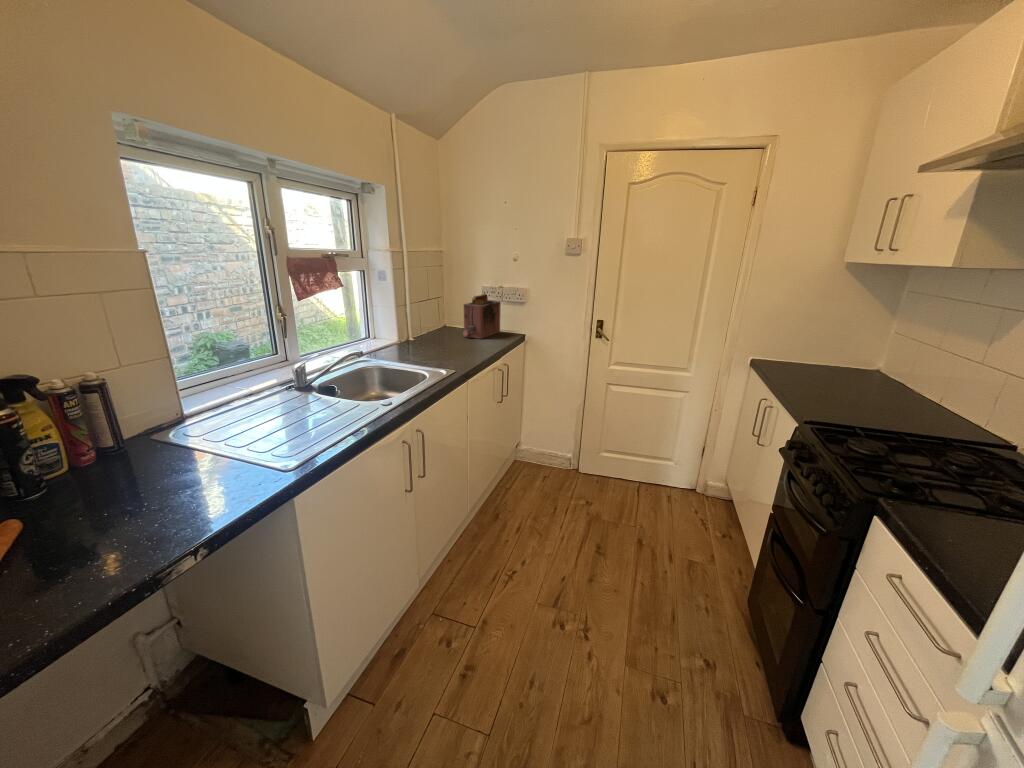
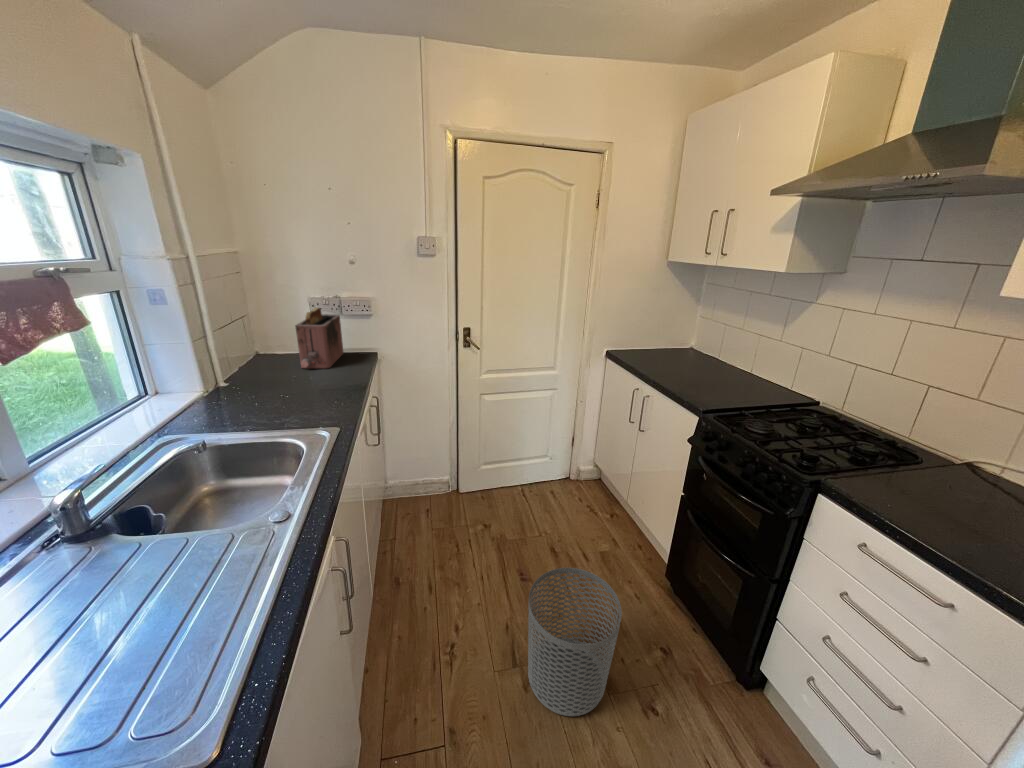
waste bin: none [557,532,645,666] -> present [528,568,622,716]

